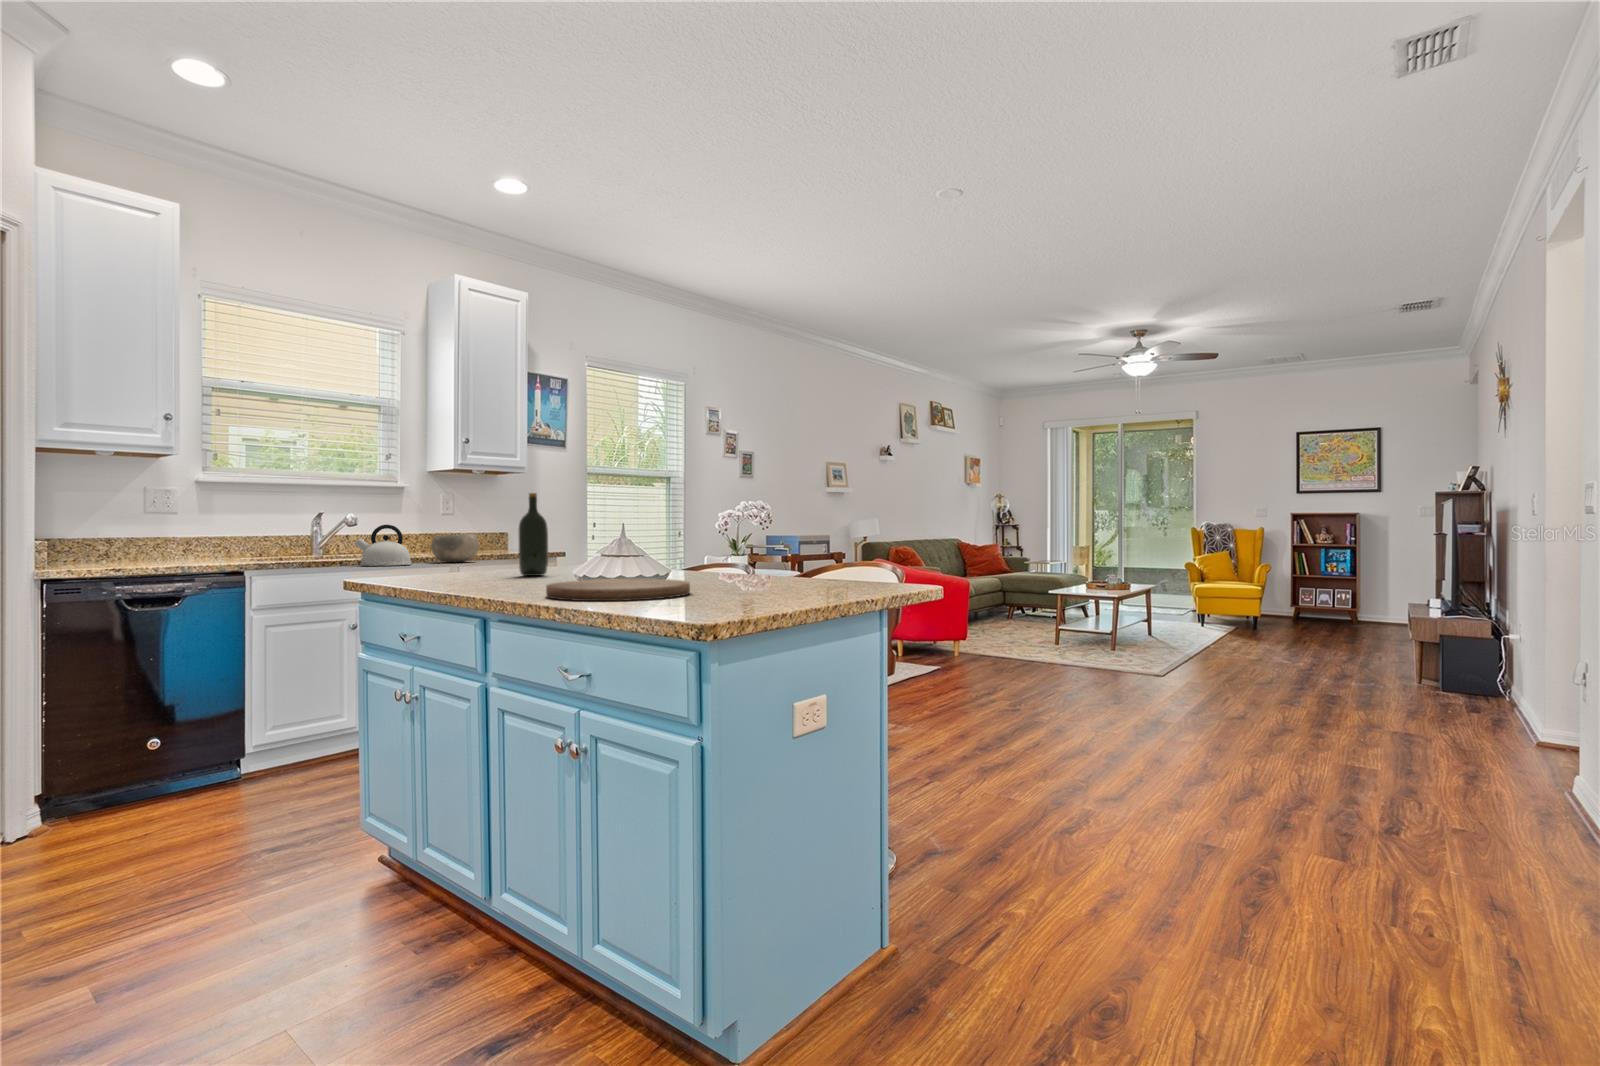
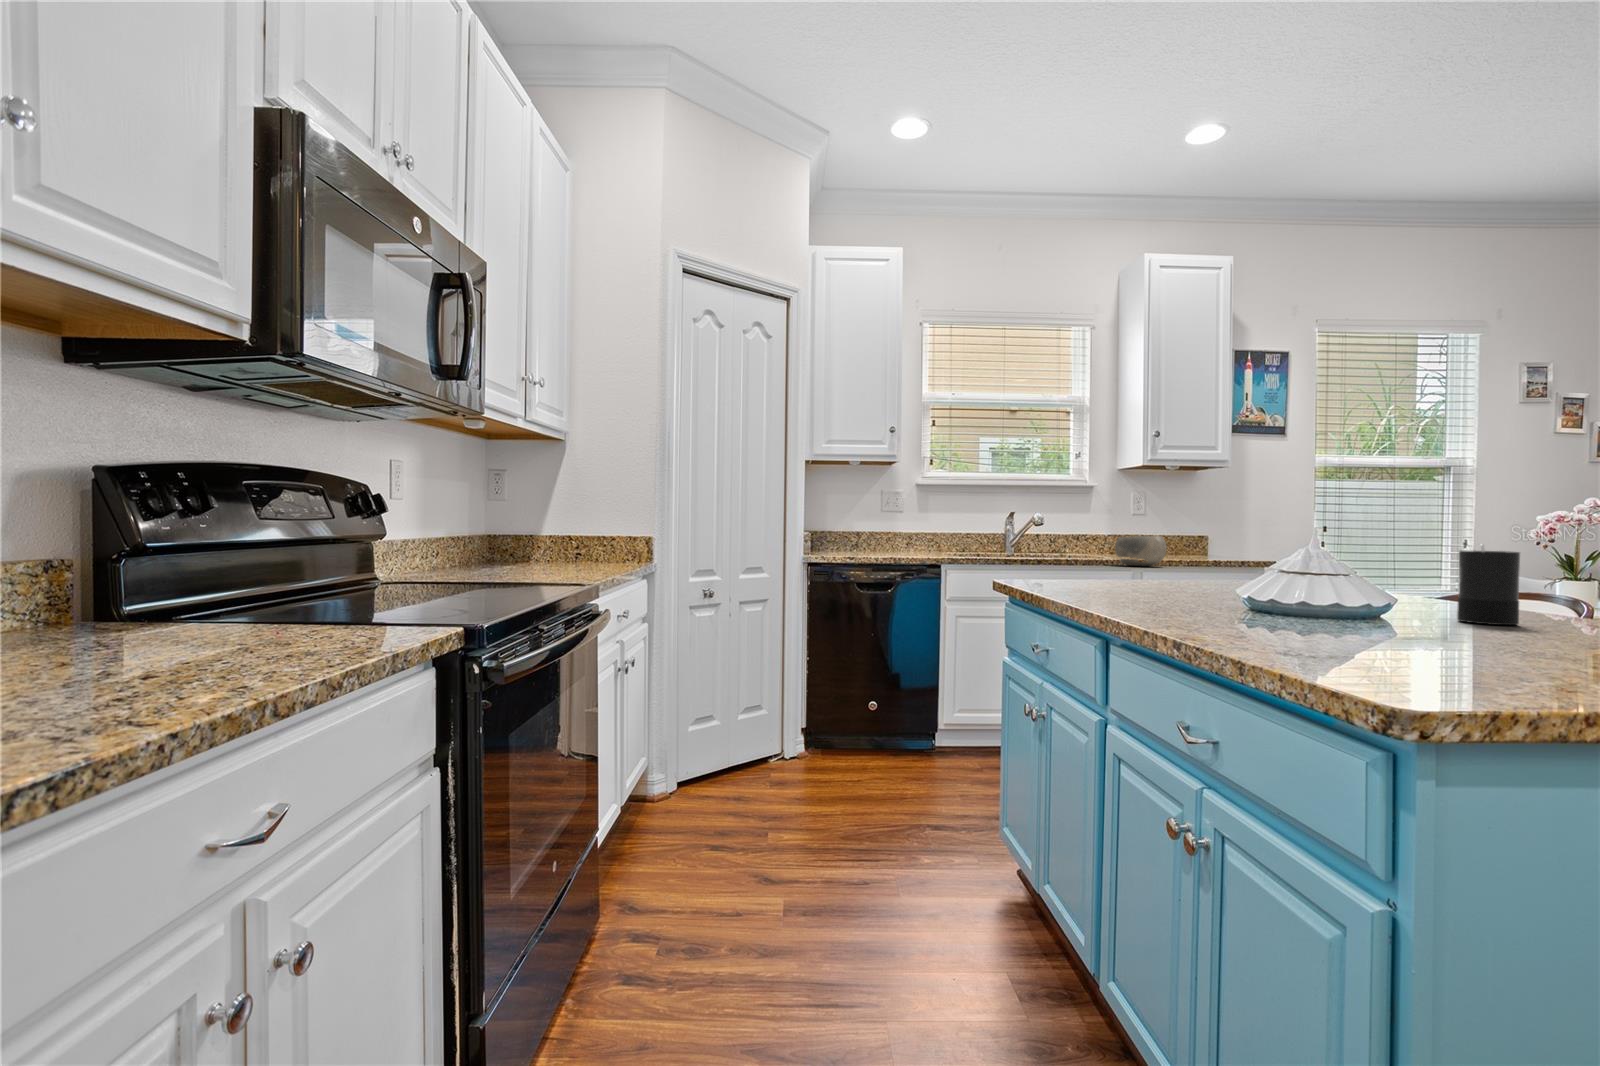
wine bottle: present [518,493,548,576] -> none [1184,488,1224,589]
kettle: present [354,525,412,566] -> none [1038,525,1092,566]
candle: none [700,533,729,583] -> present [1457,544,1520,625]
cutting board: present [546,579,690,601] -> none [1173,602,1417,644]

